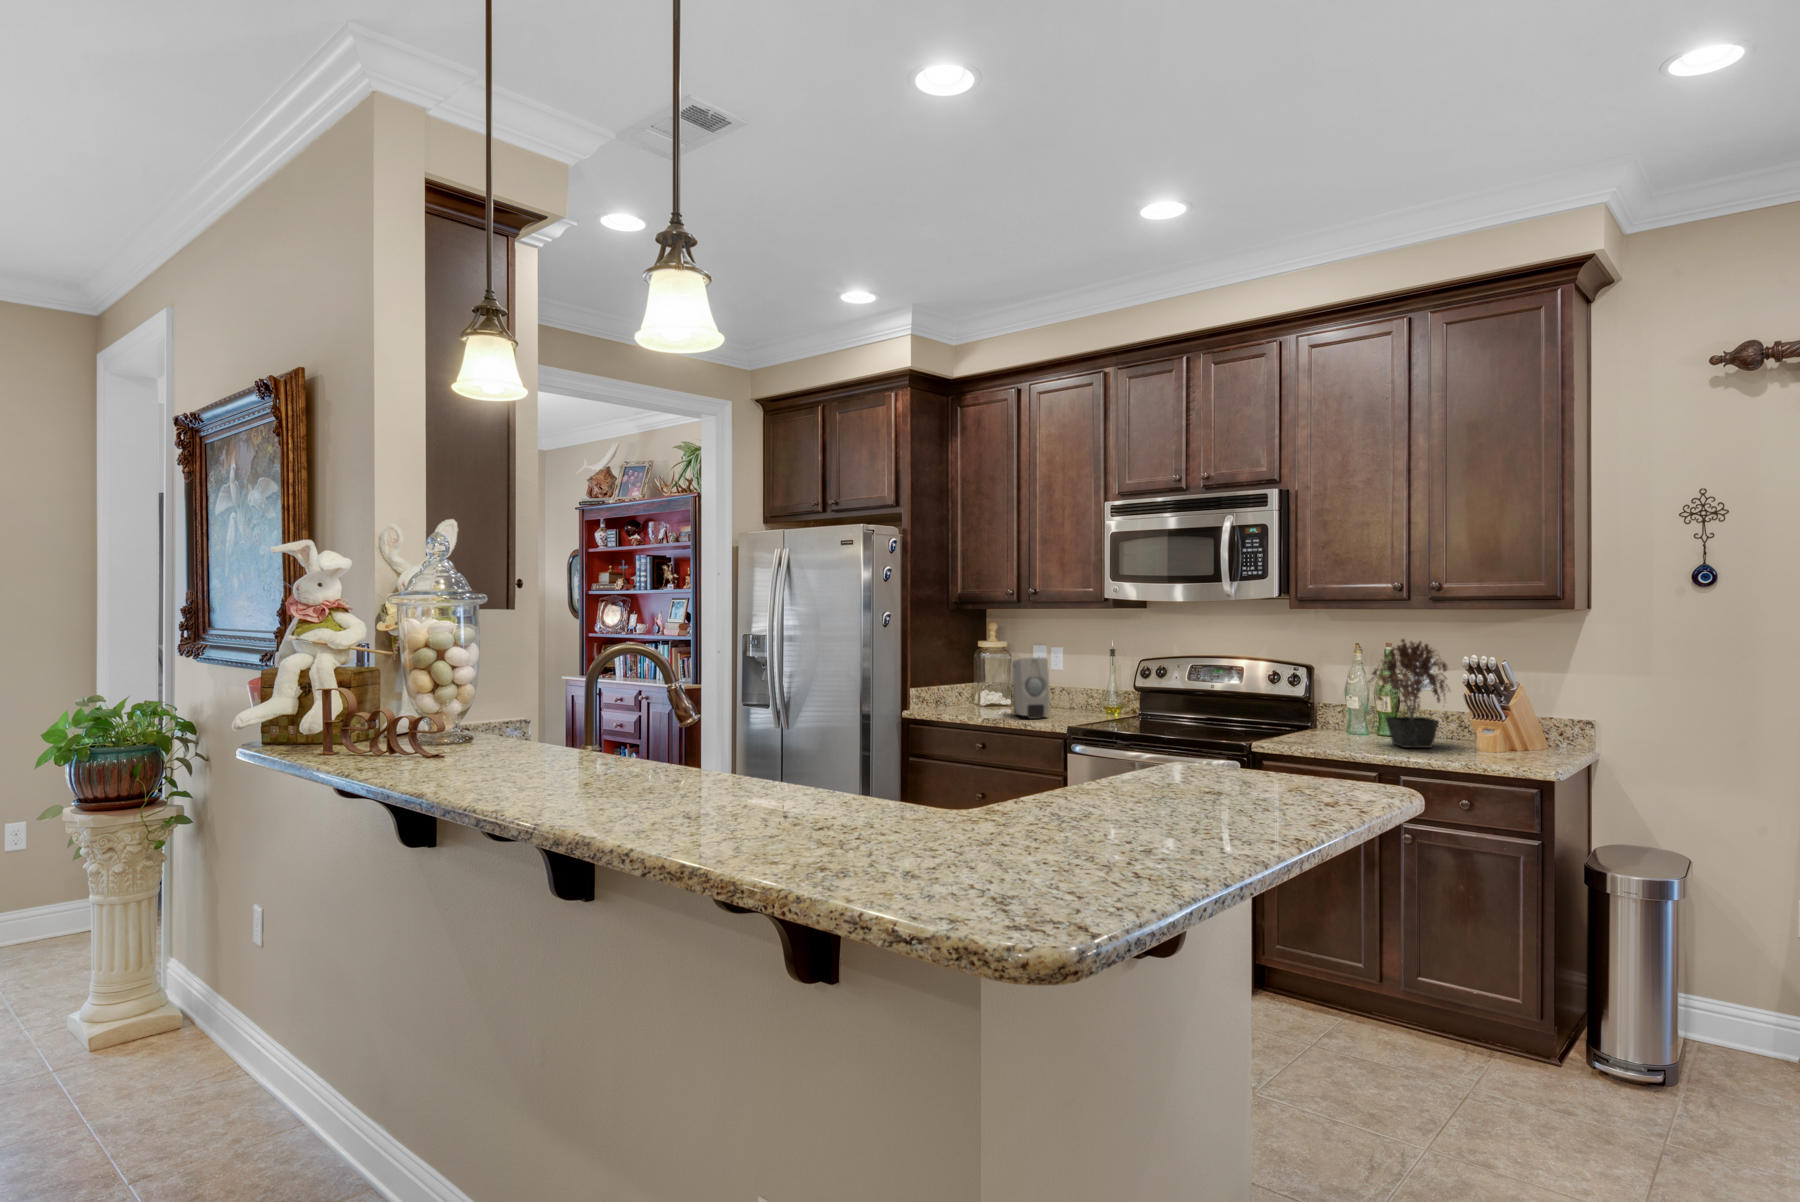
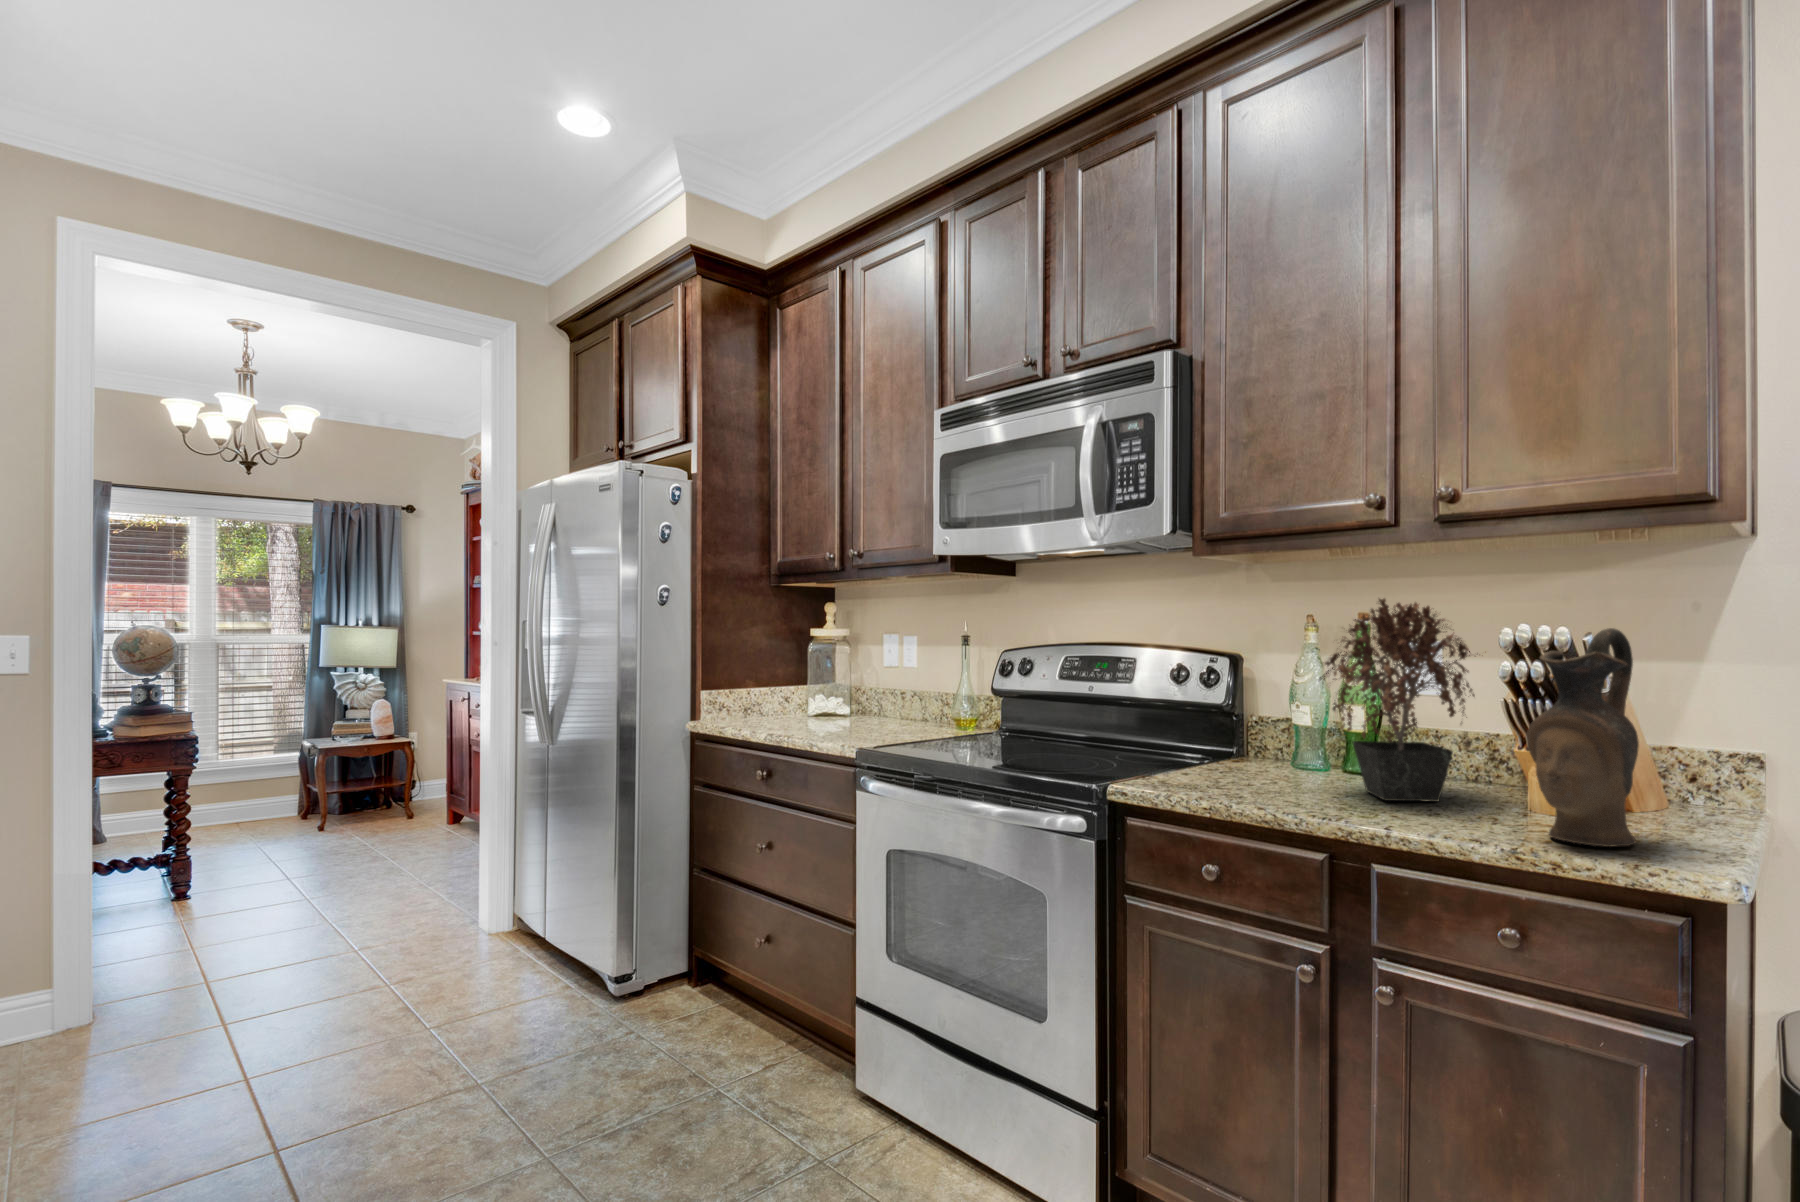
soap dispenser: present [1012,658,1049,719] -> none [825,645,866,734]
ceramic pitcher: none [1475,659,1525,763] -> present [1527,628,1639,847]

